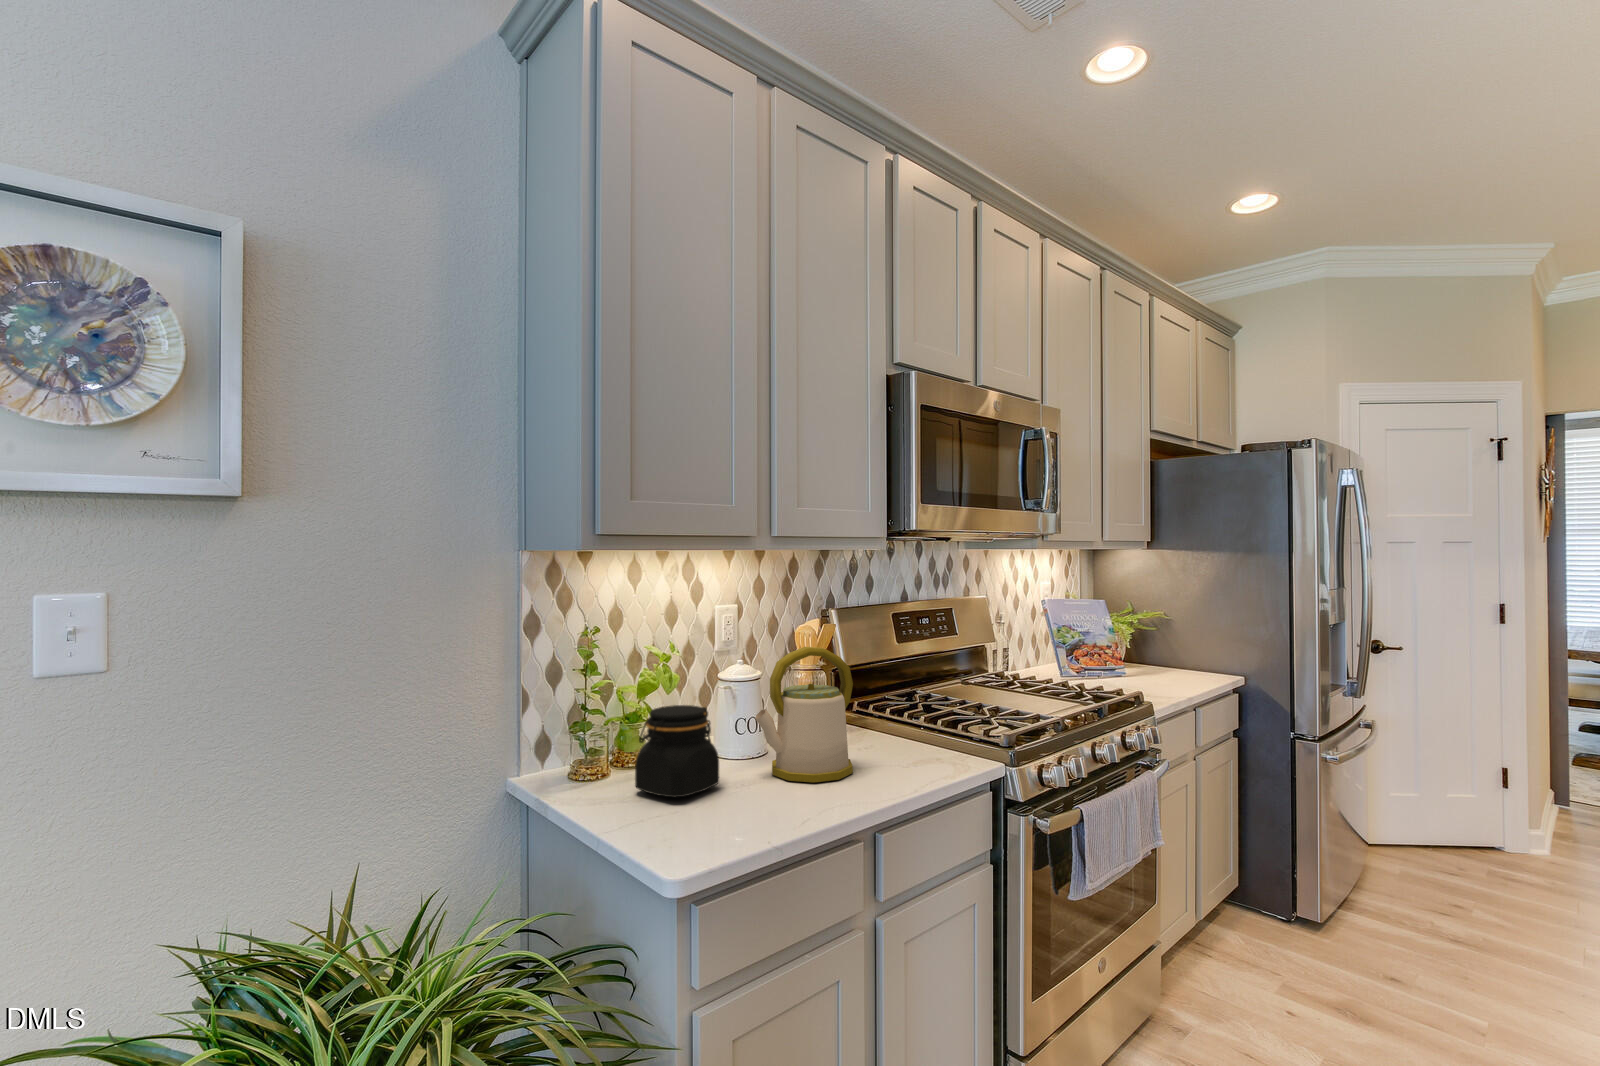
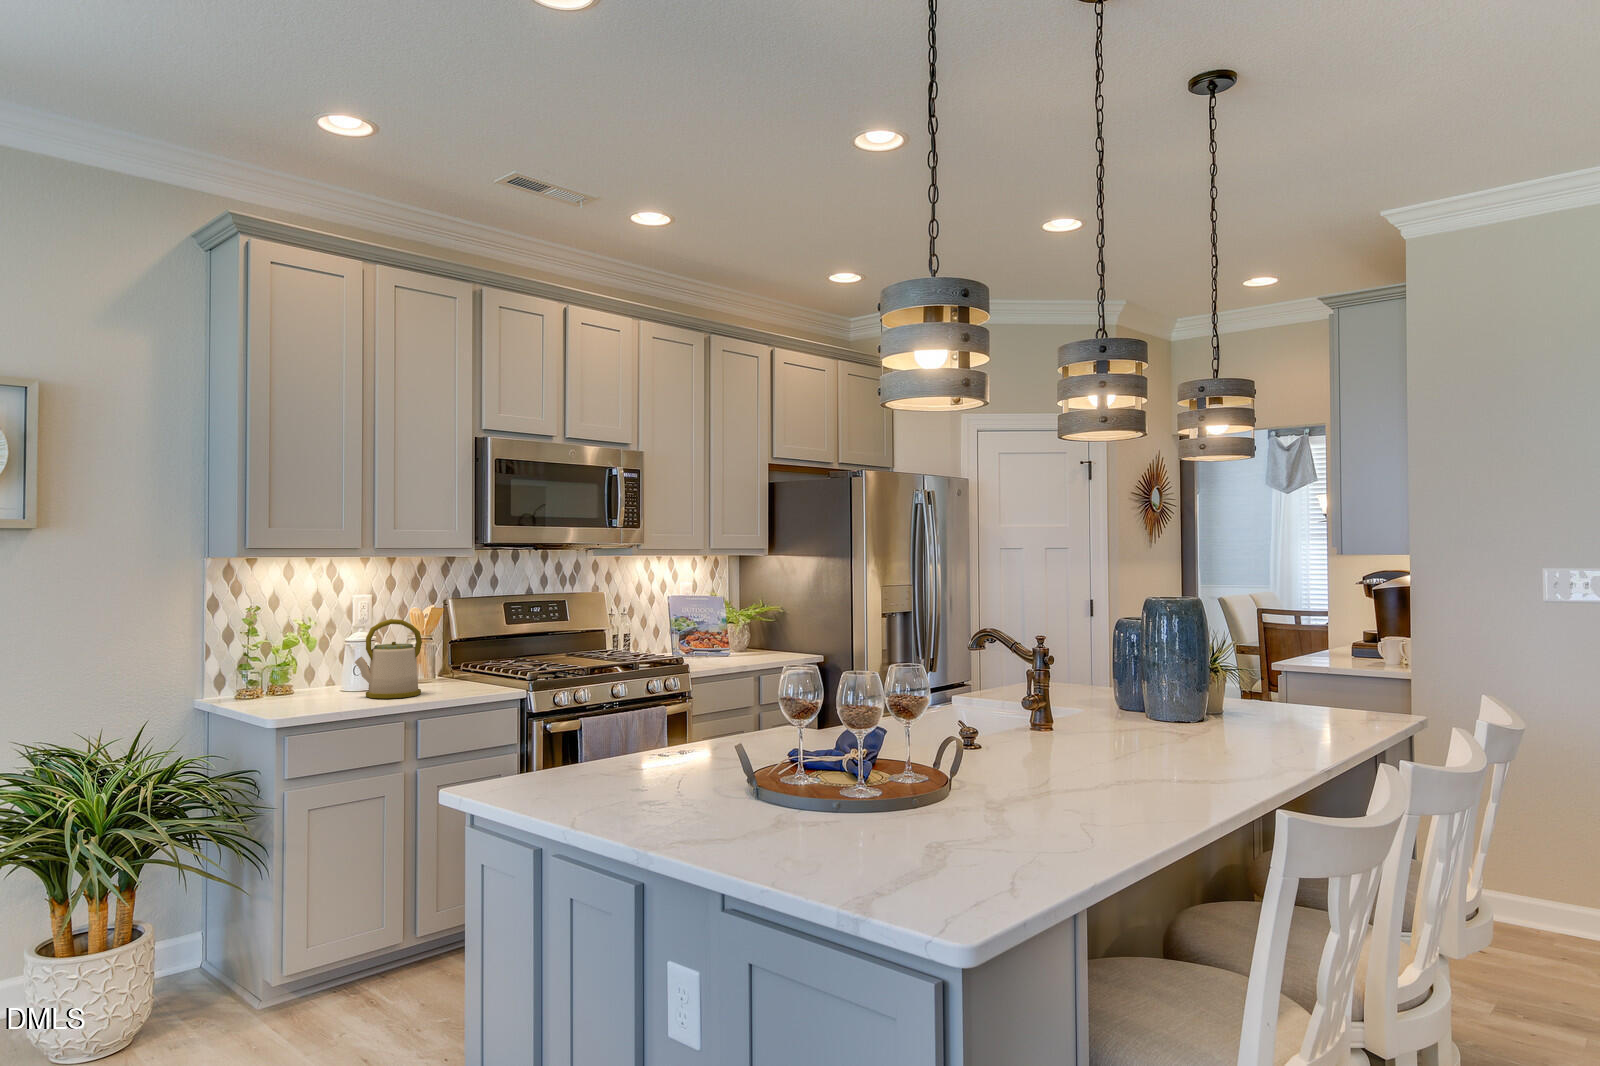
jar: present [635,705,719,797] -> none [272,653,327,704]

